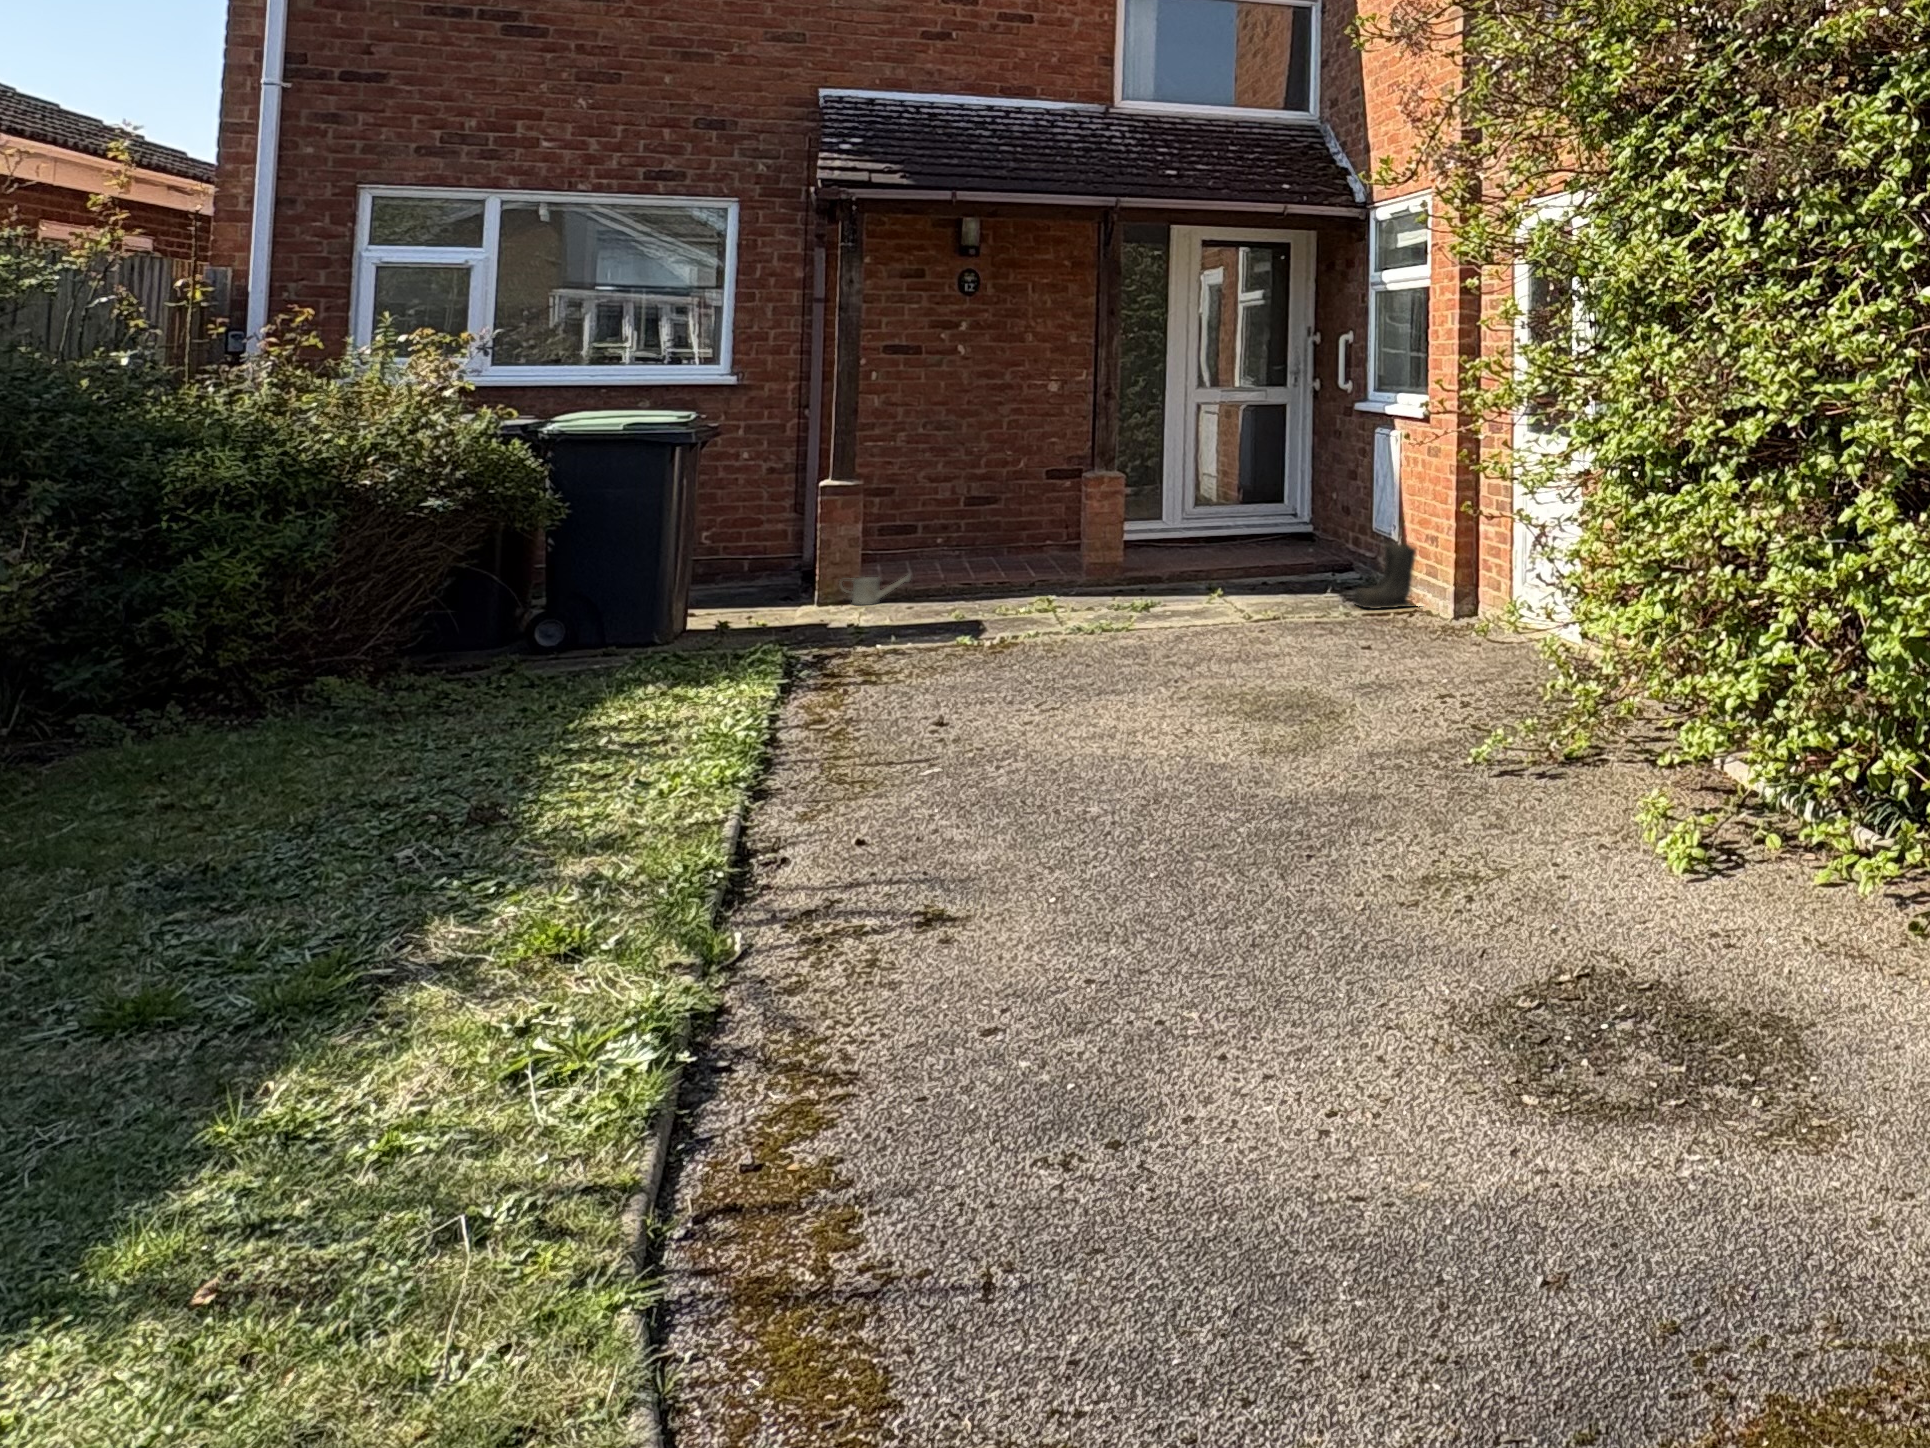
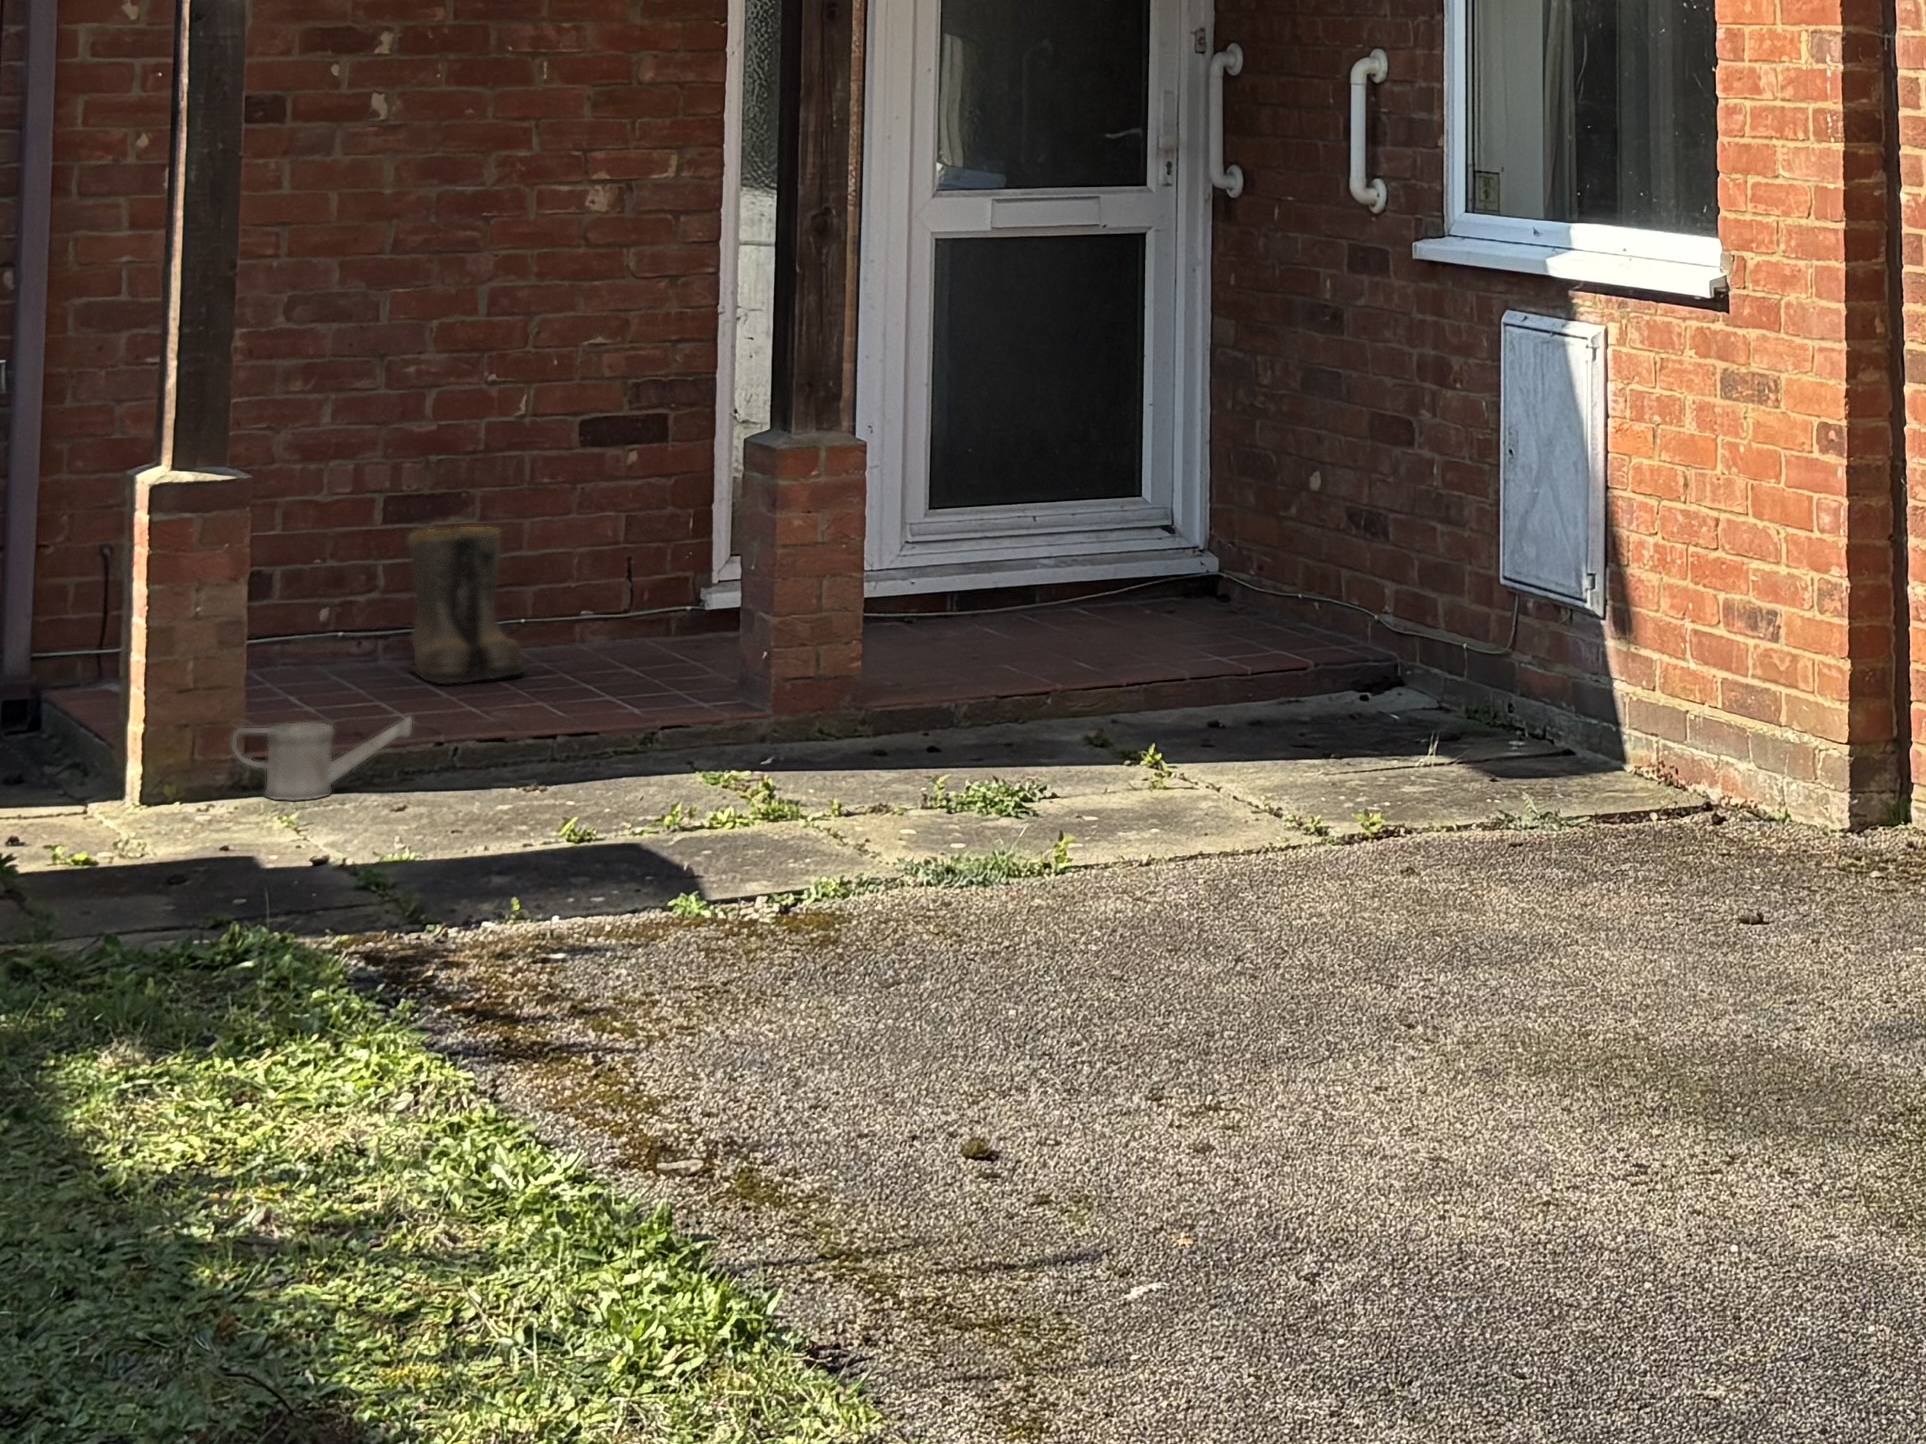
boots: present [1353,543,1416,609] -> present [407,527,529,684]

